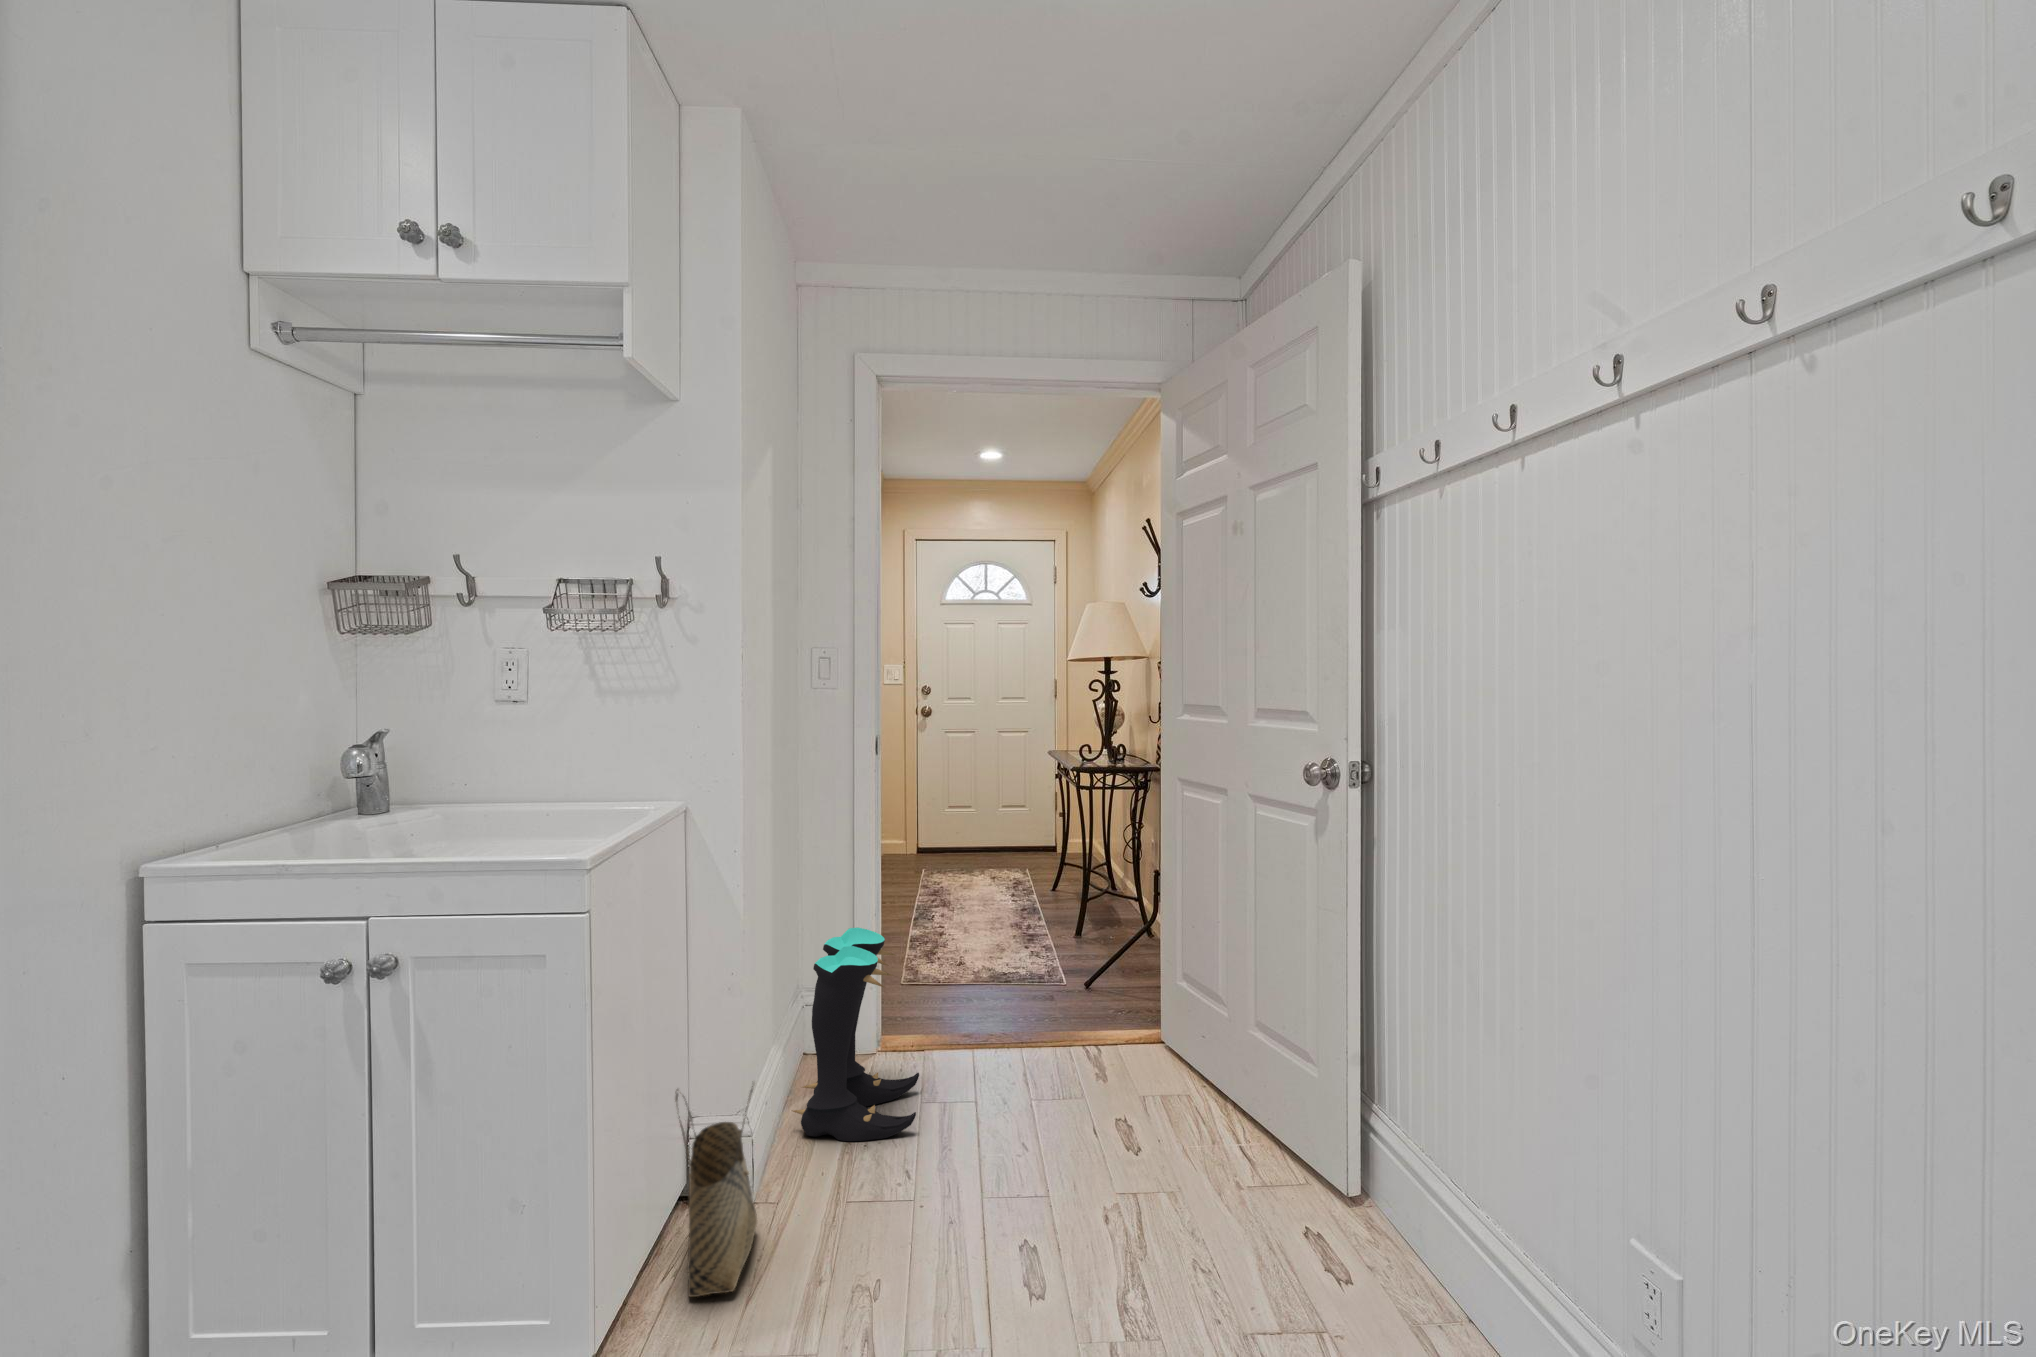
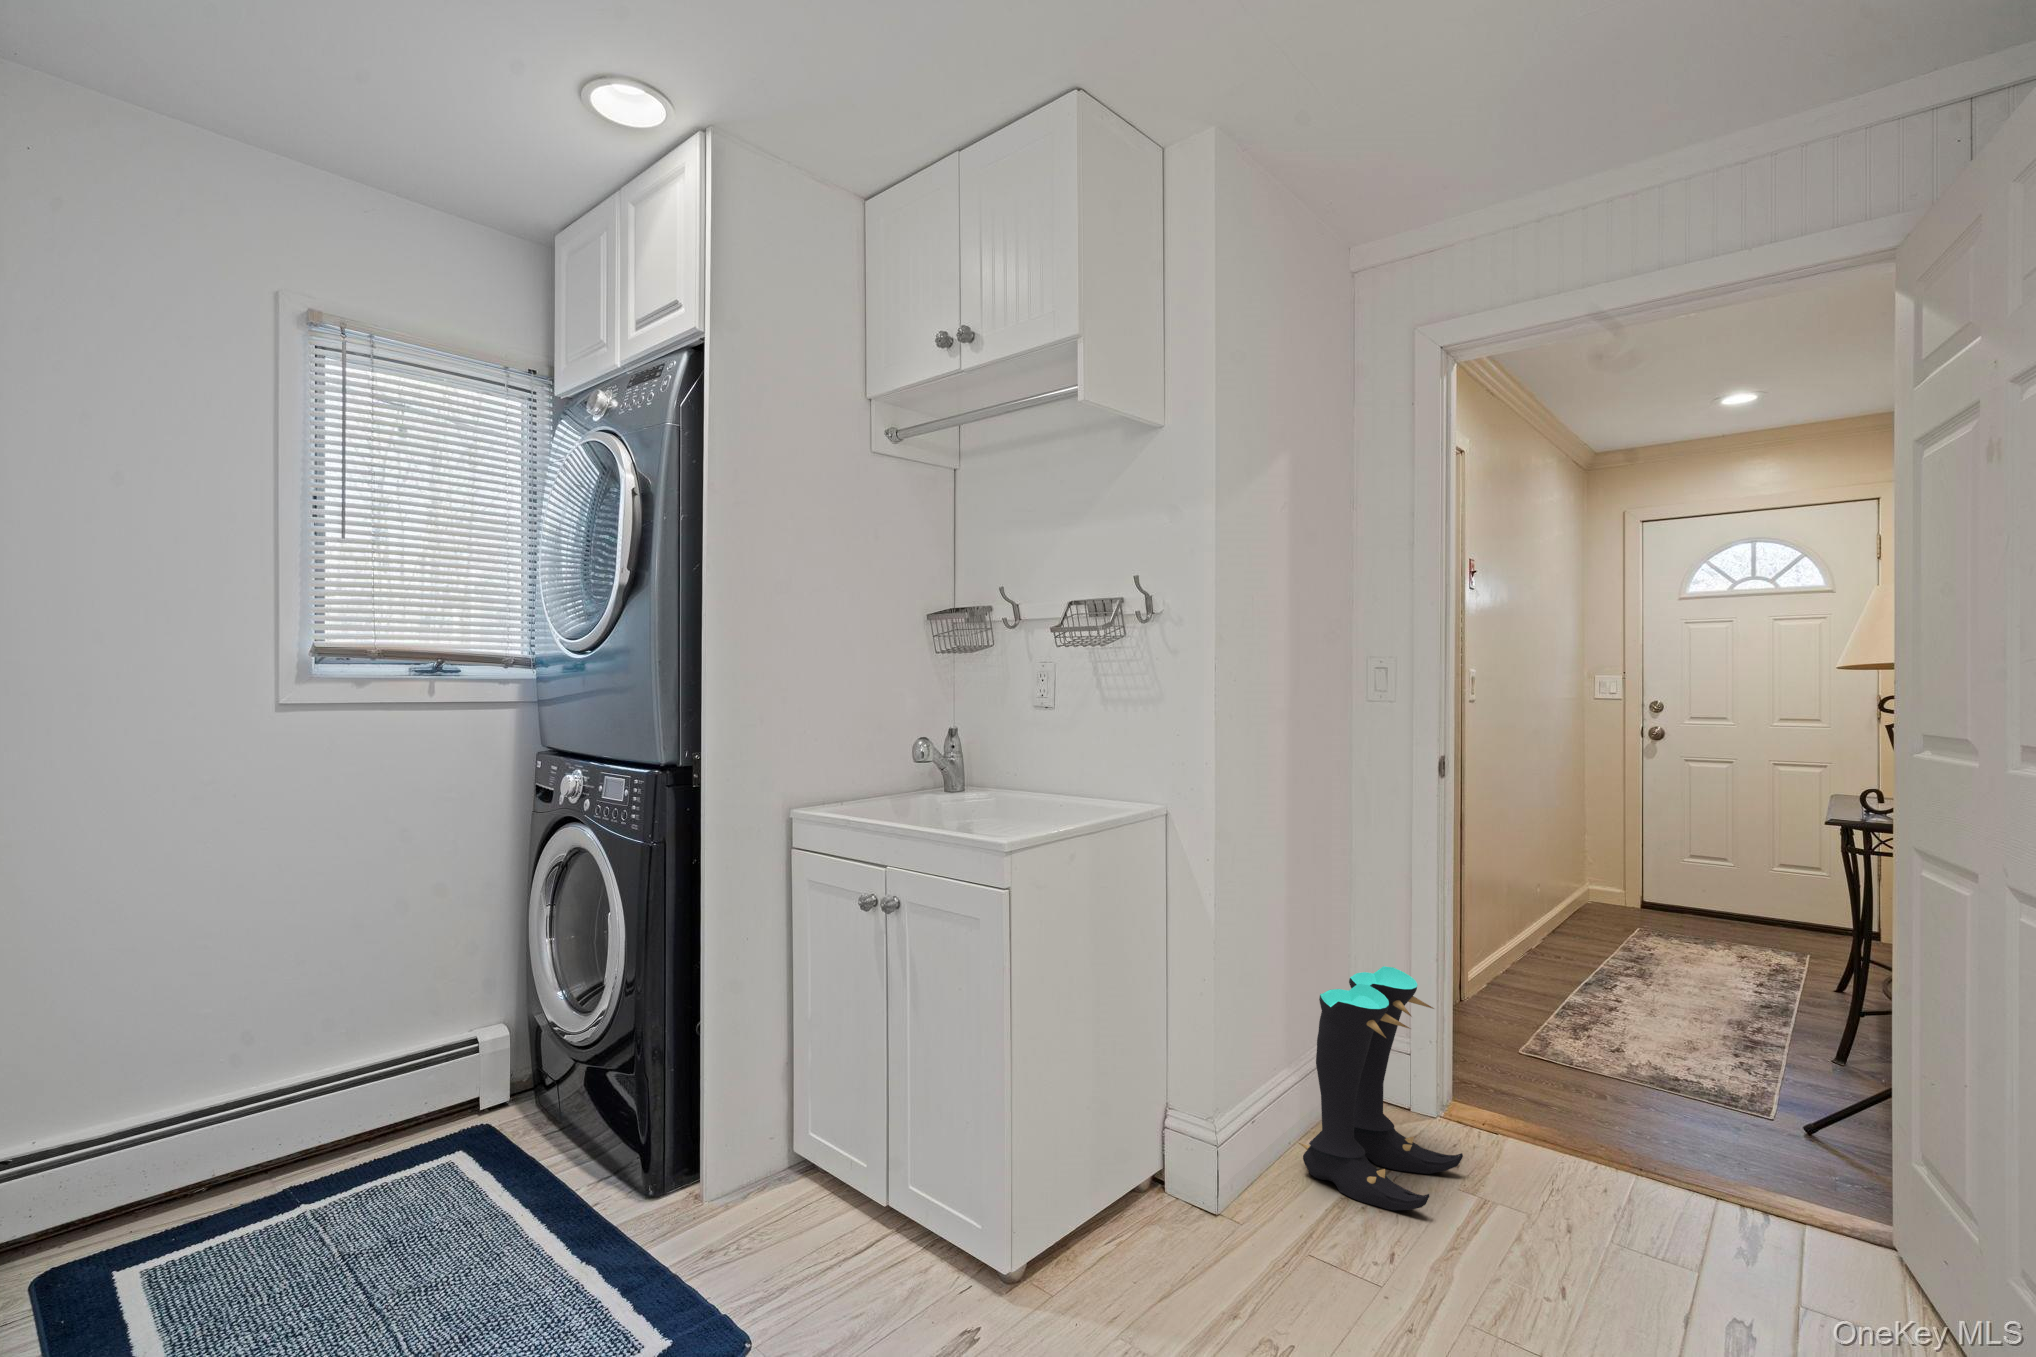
woven basket: present [675,1082,757,1297] -> none [1113,1074,1205,1286]

